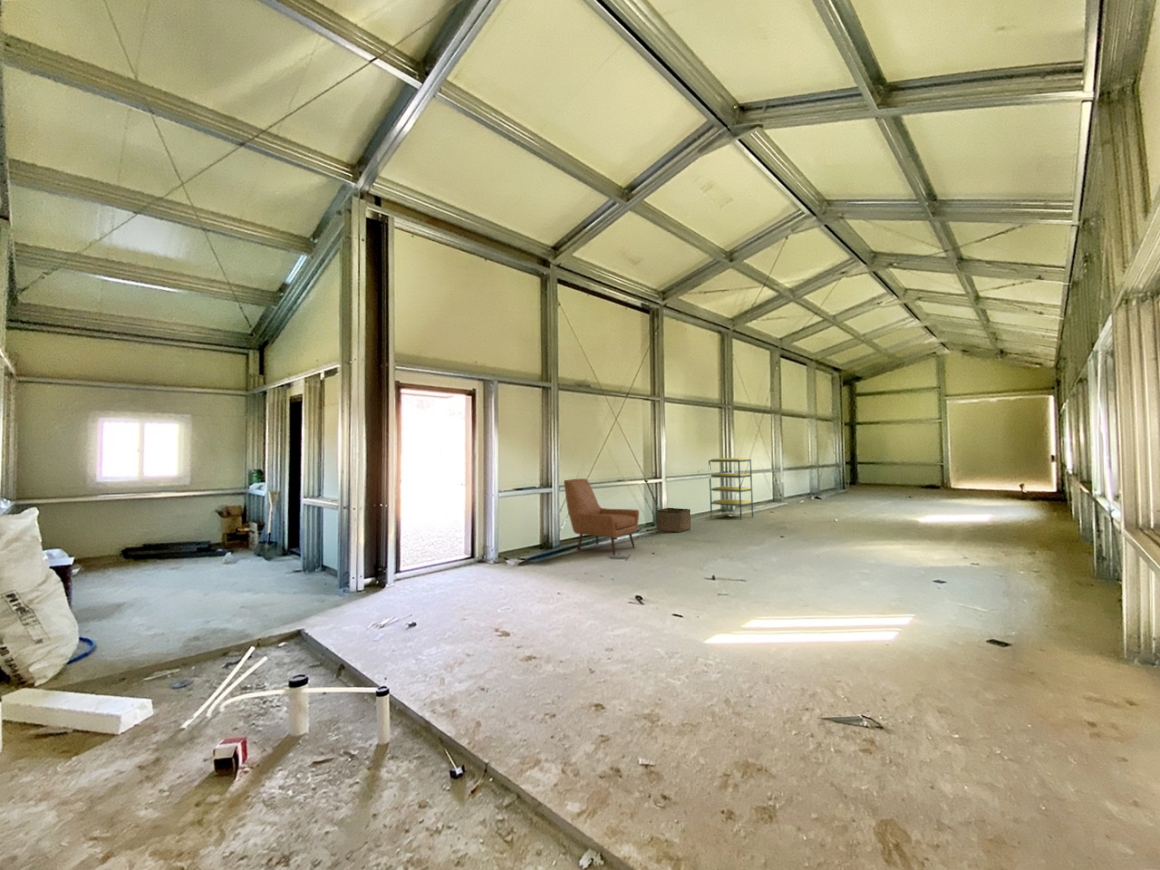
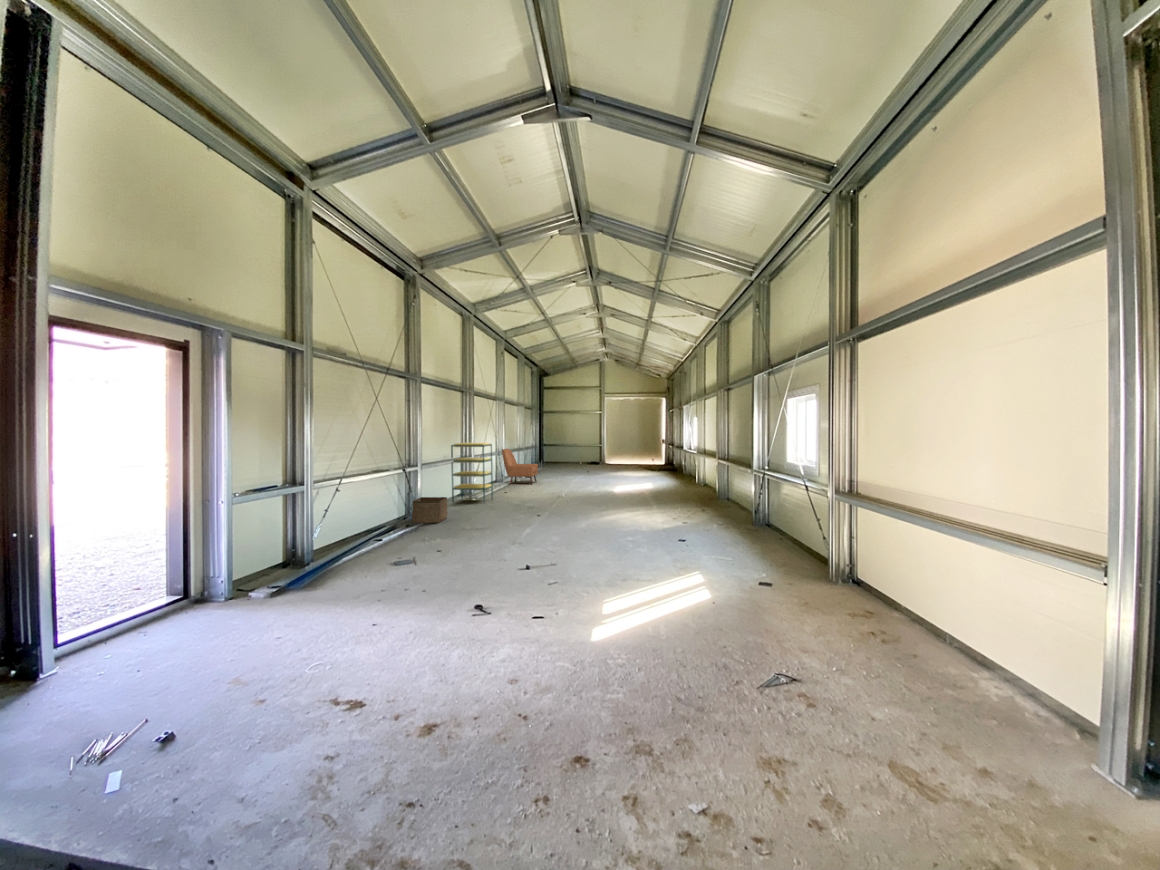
chair: present [564,479,639,554] -> present [502,449,538,485]

